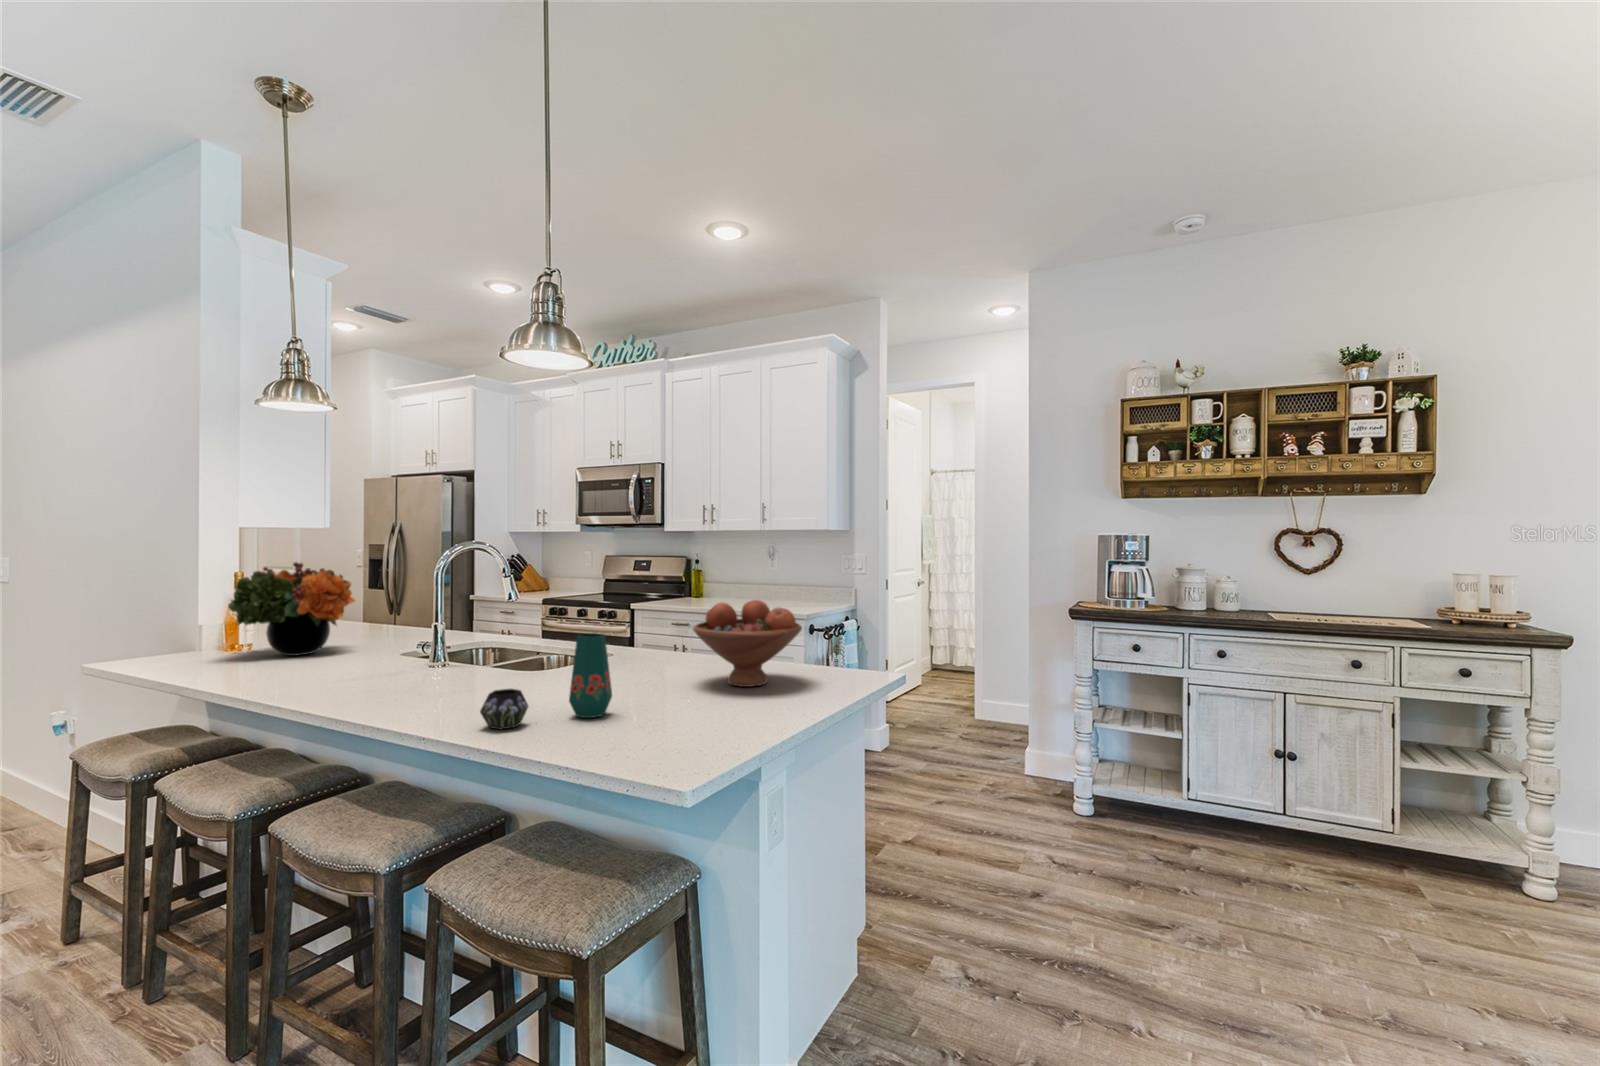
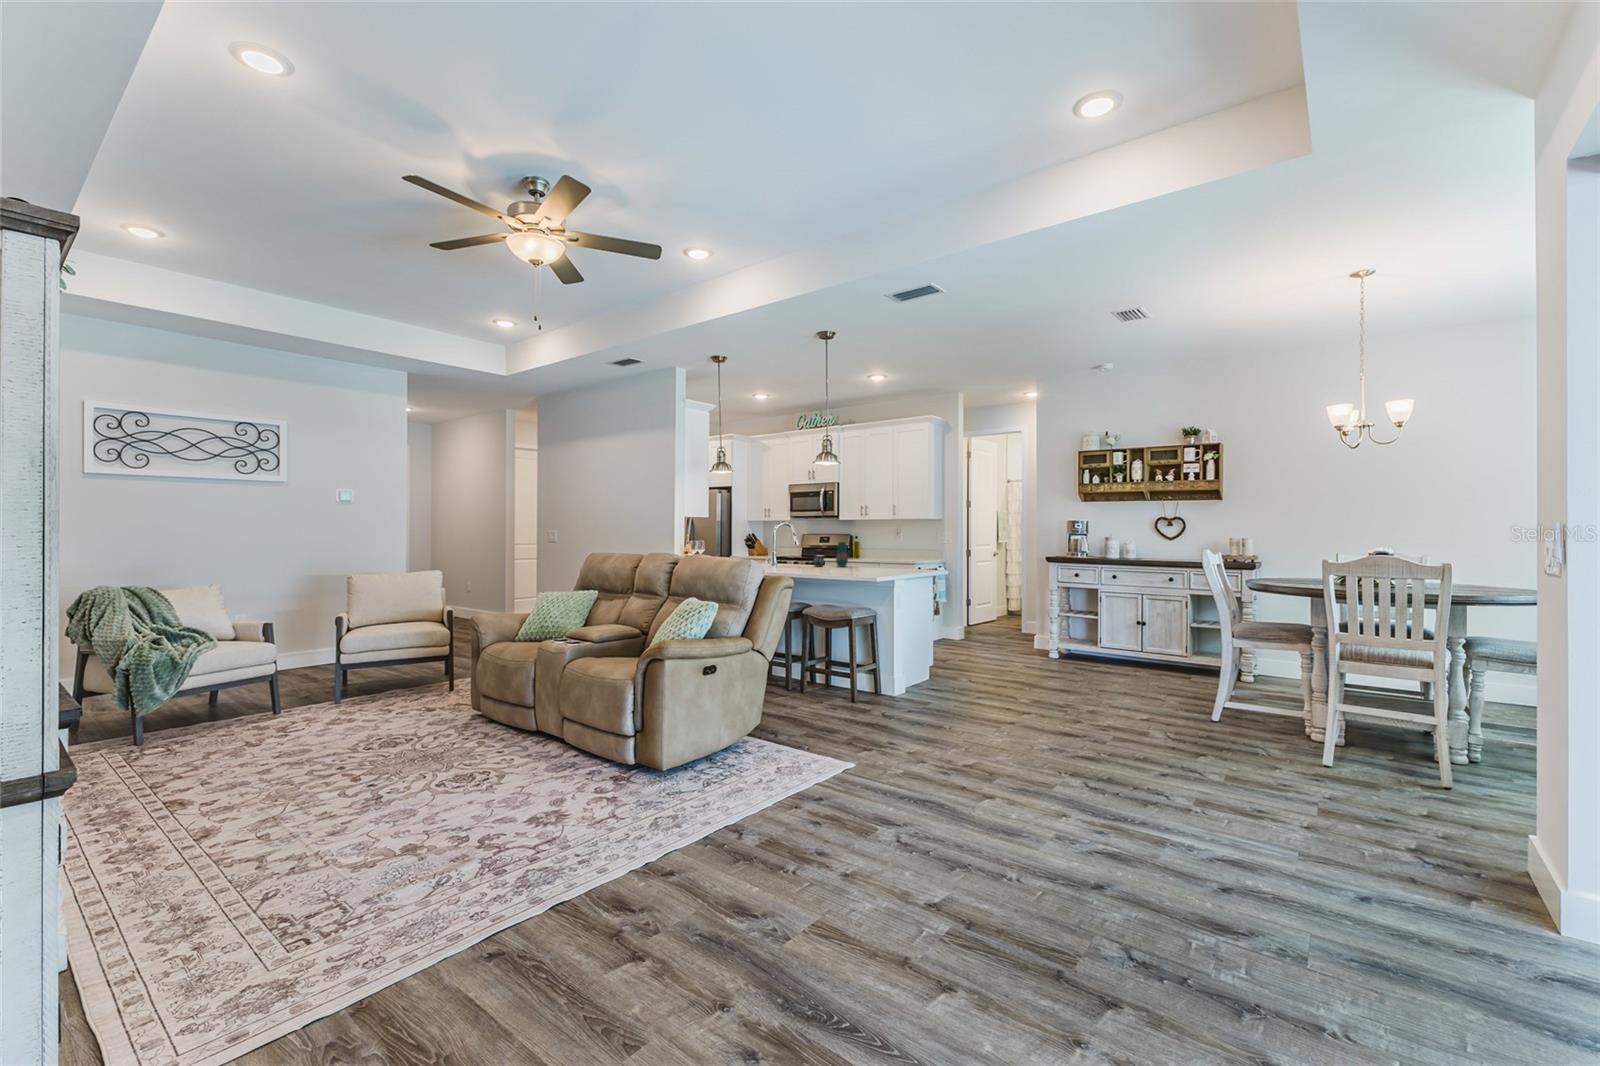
flower arrangement: present [228,562,355,656] -> none [694,525,734,560]
fruit bowl: present [693,600,802,687] -> none [870,538,909,566]

